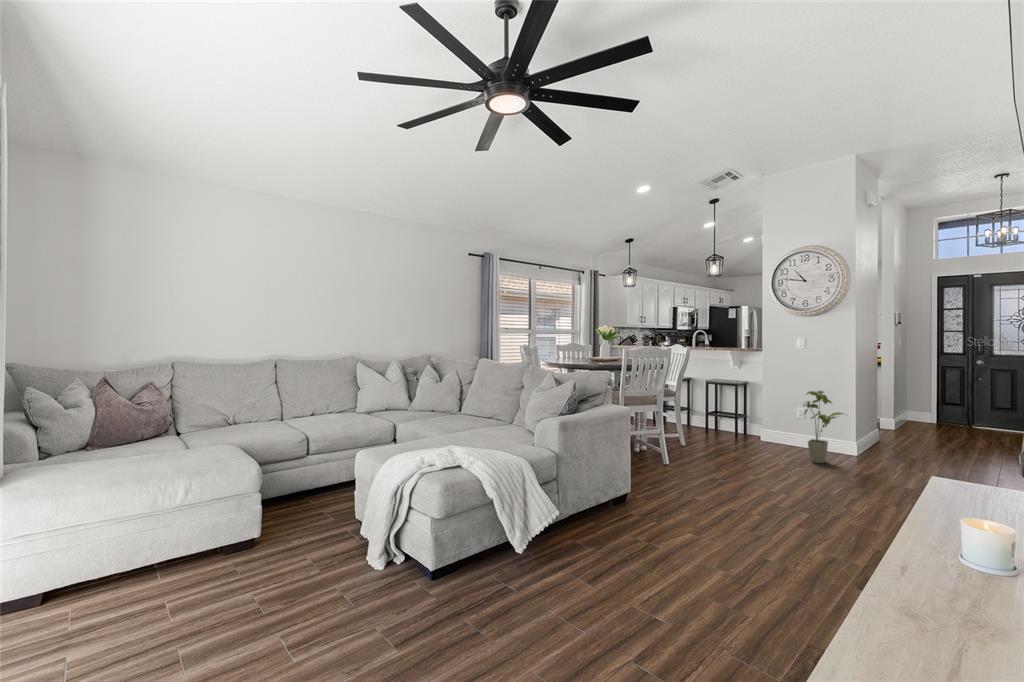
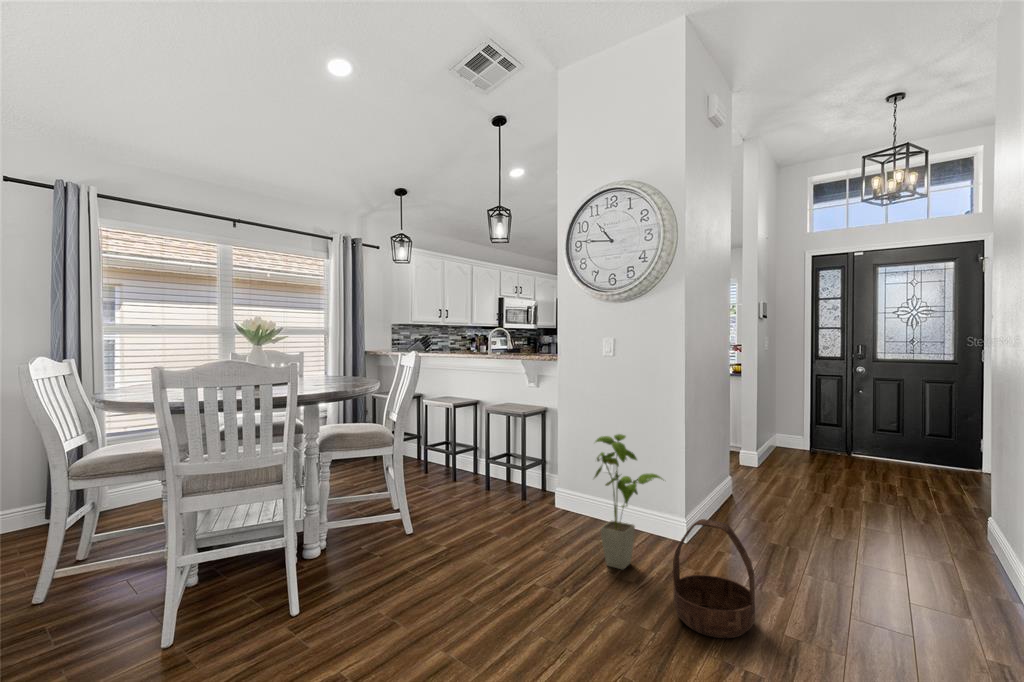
basket: none [860,430,908,484] -> present [673,519,755,638]

